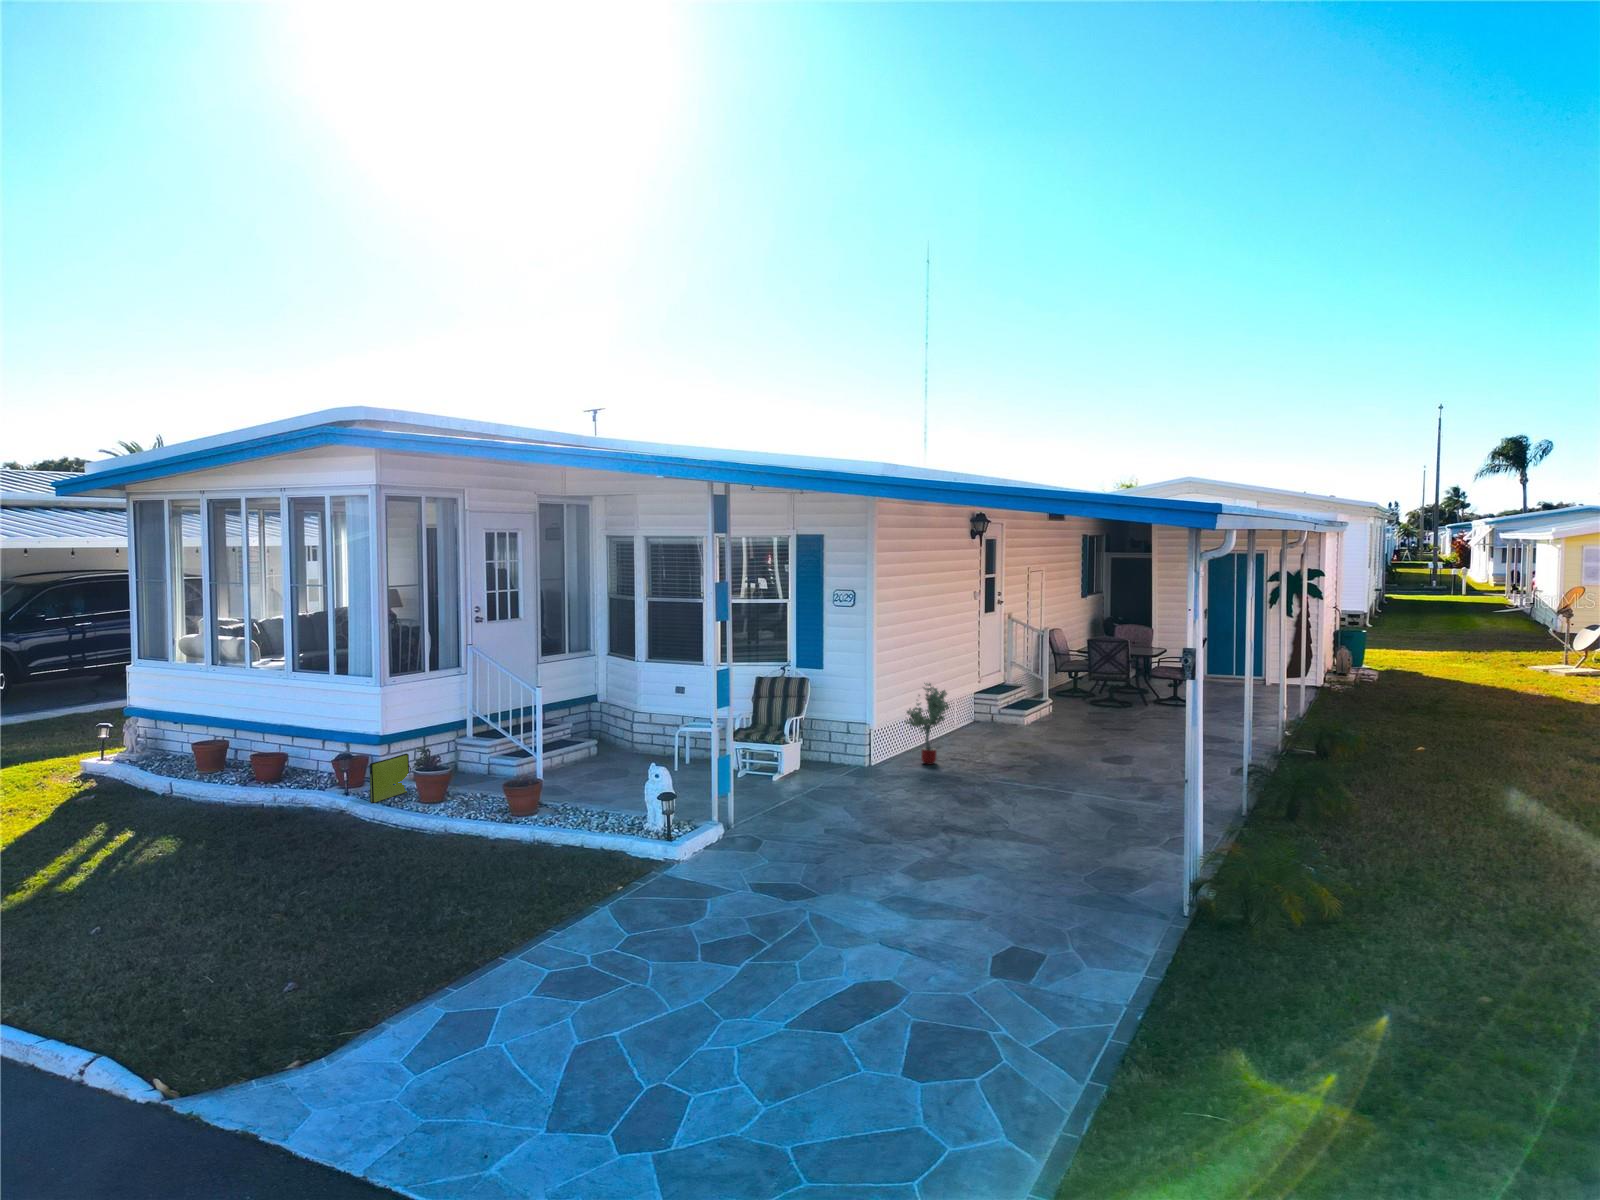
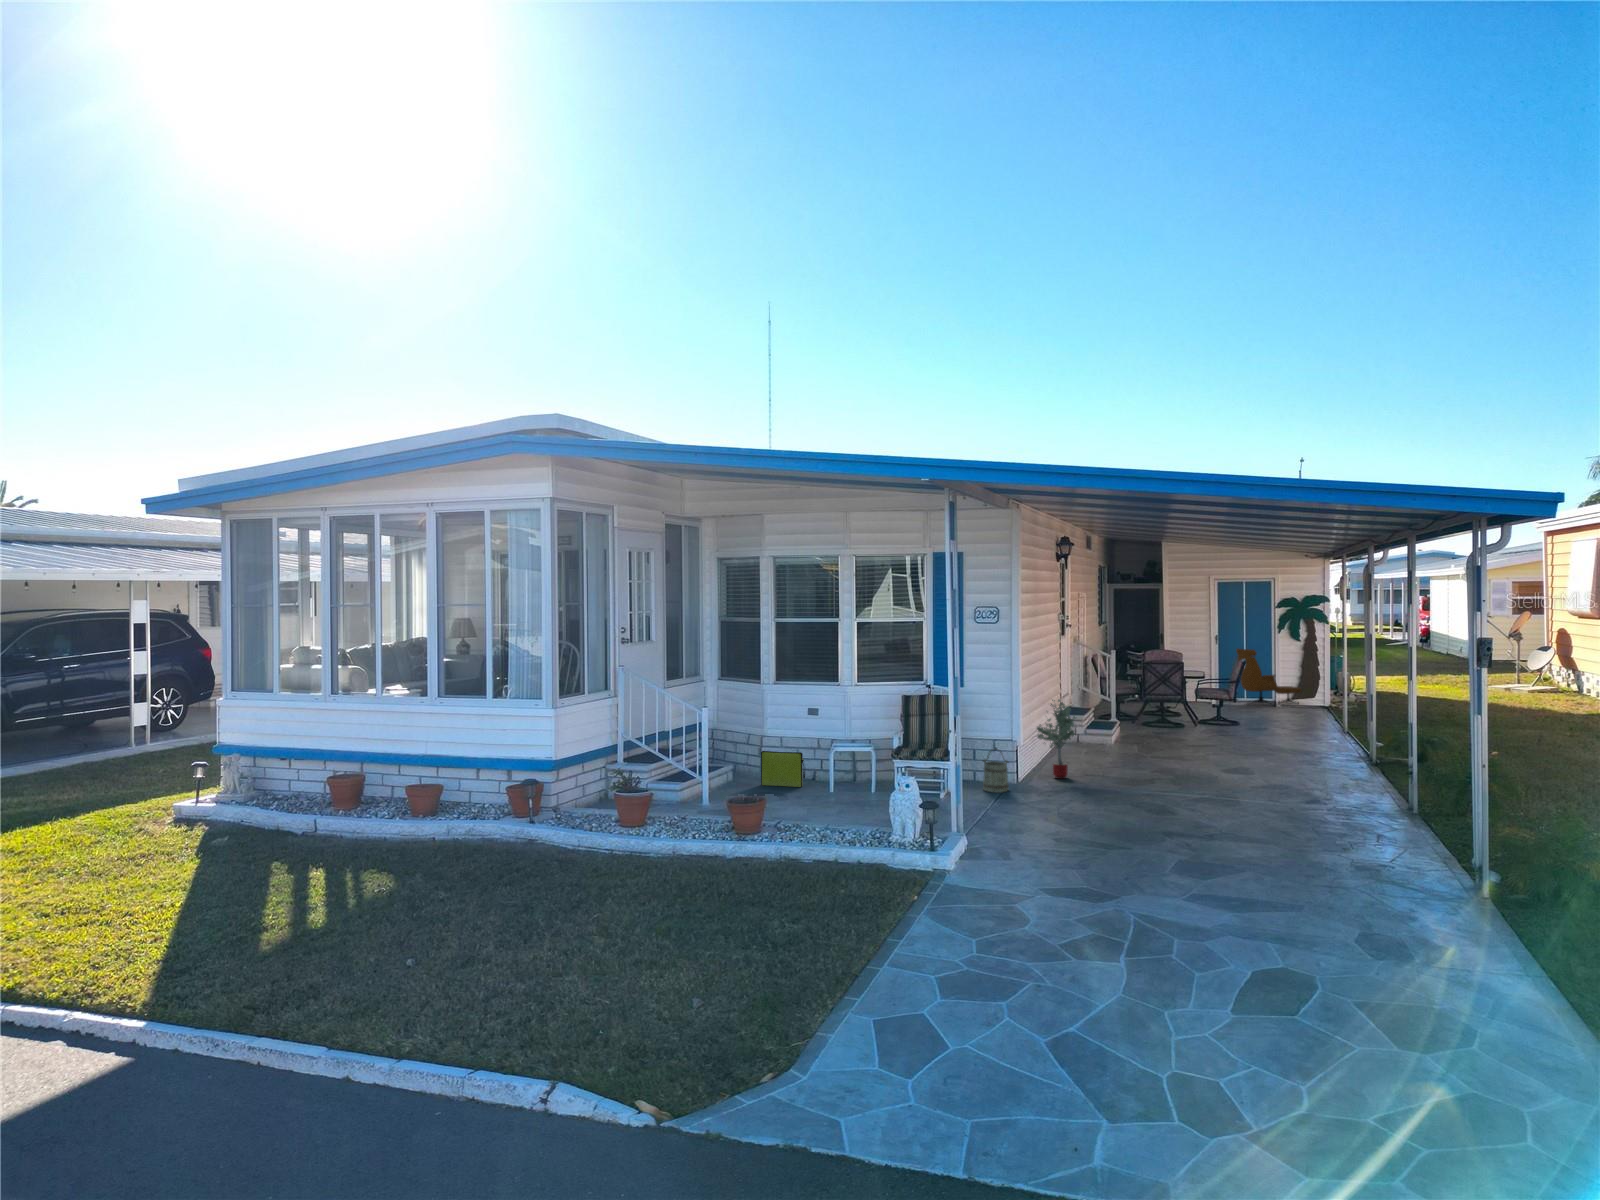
lounge chair: none [1216,625,1289,688] -> present [1236,649,1302,703]
bucket: none [835,733,861,778] -> present [983,756,1009,793]
bag: present [369,753,411,803] -> present [761,751,805,787]

